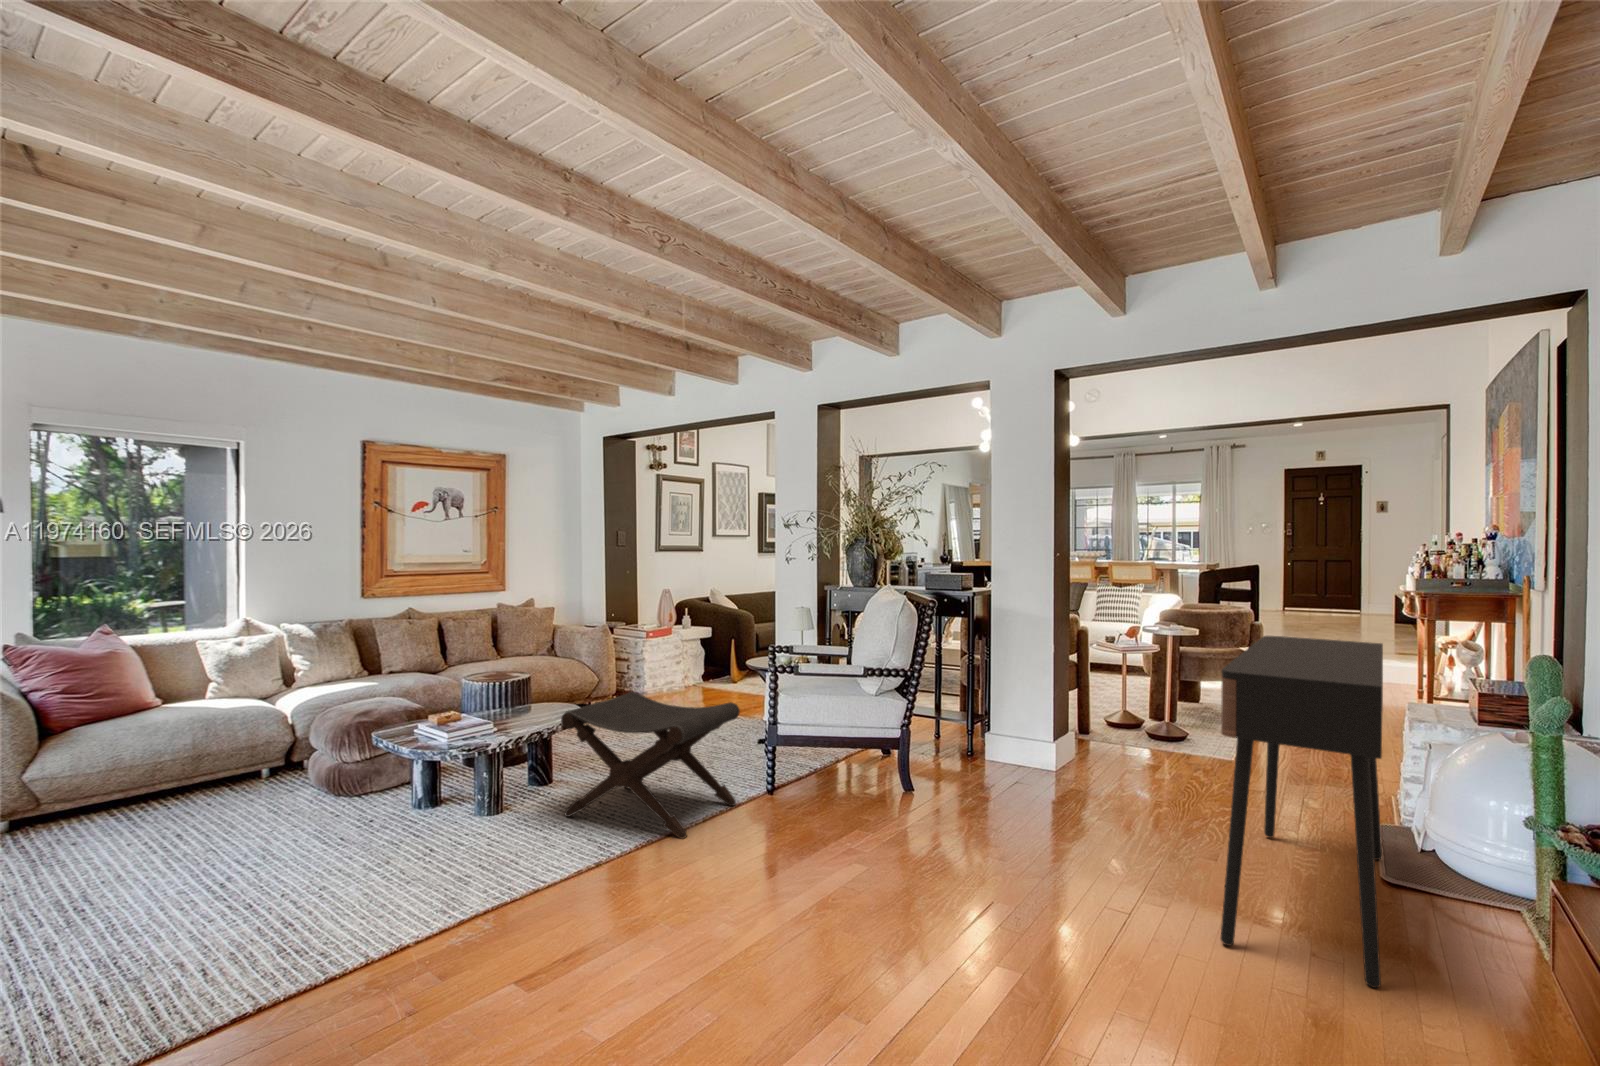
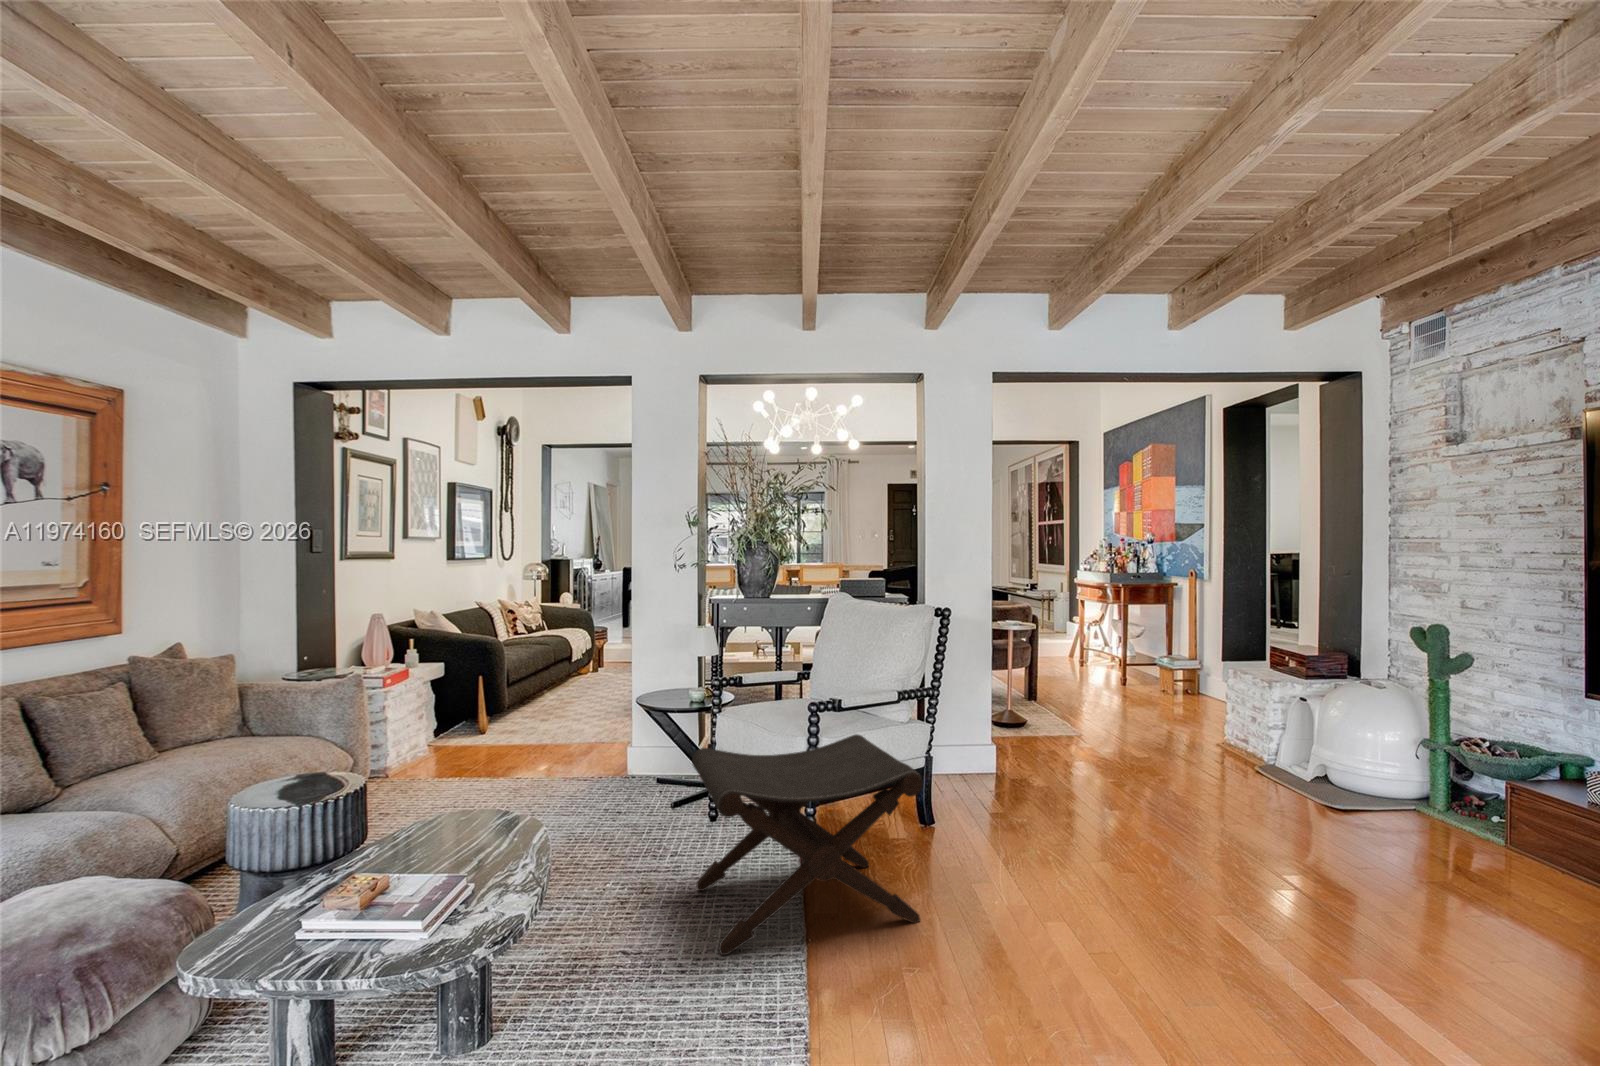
console table: present [1221,636,1383,988] -> none [1220,601,1494,842]

